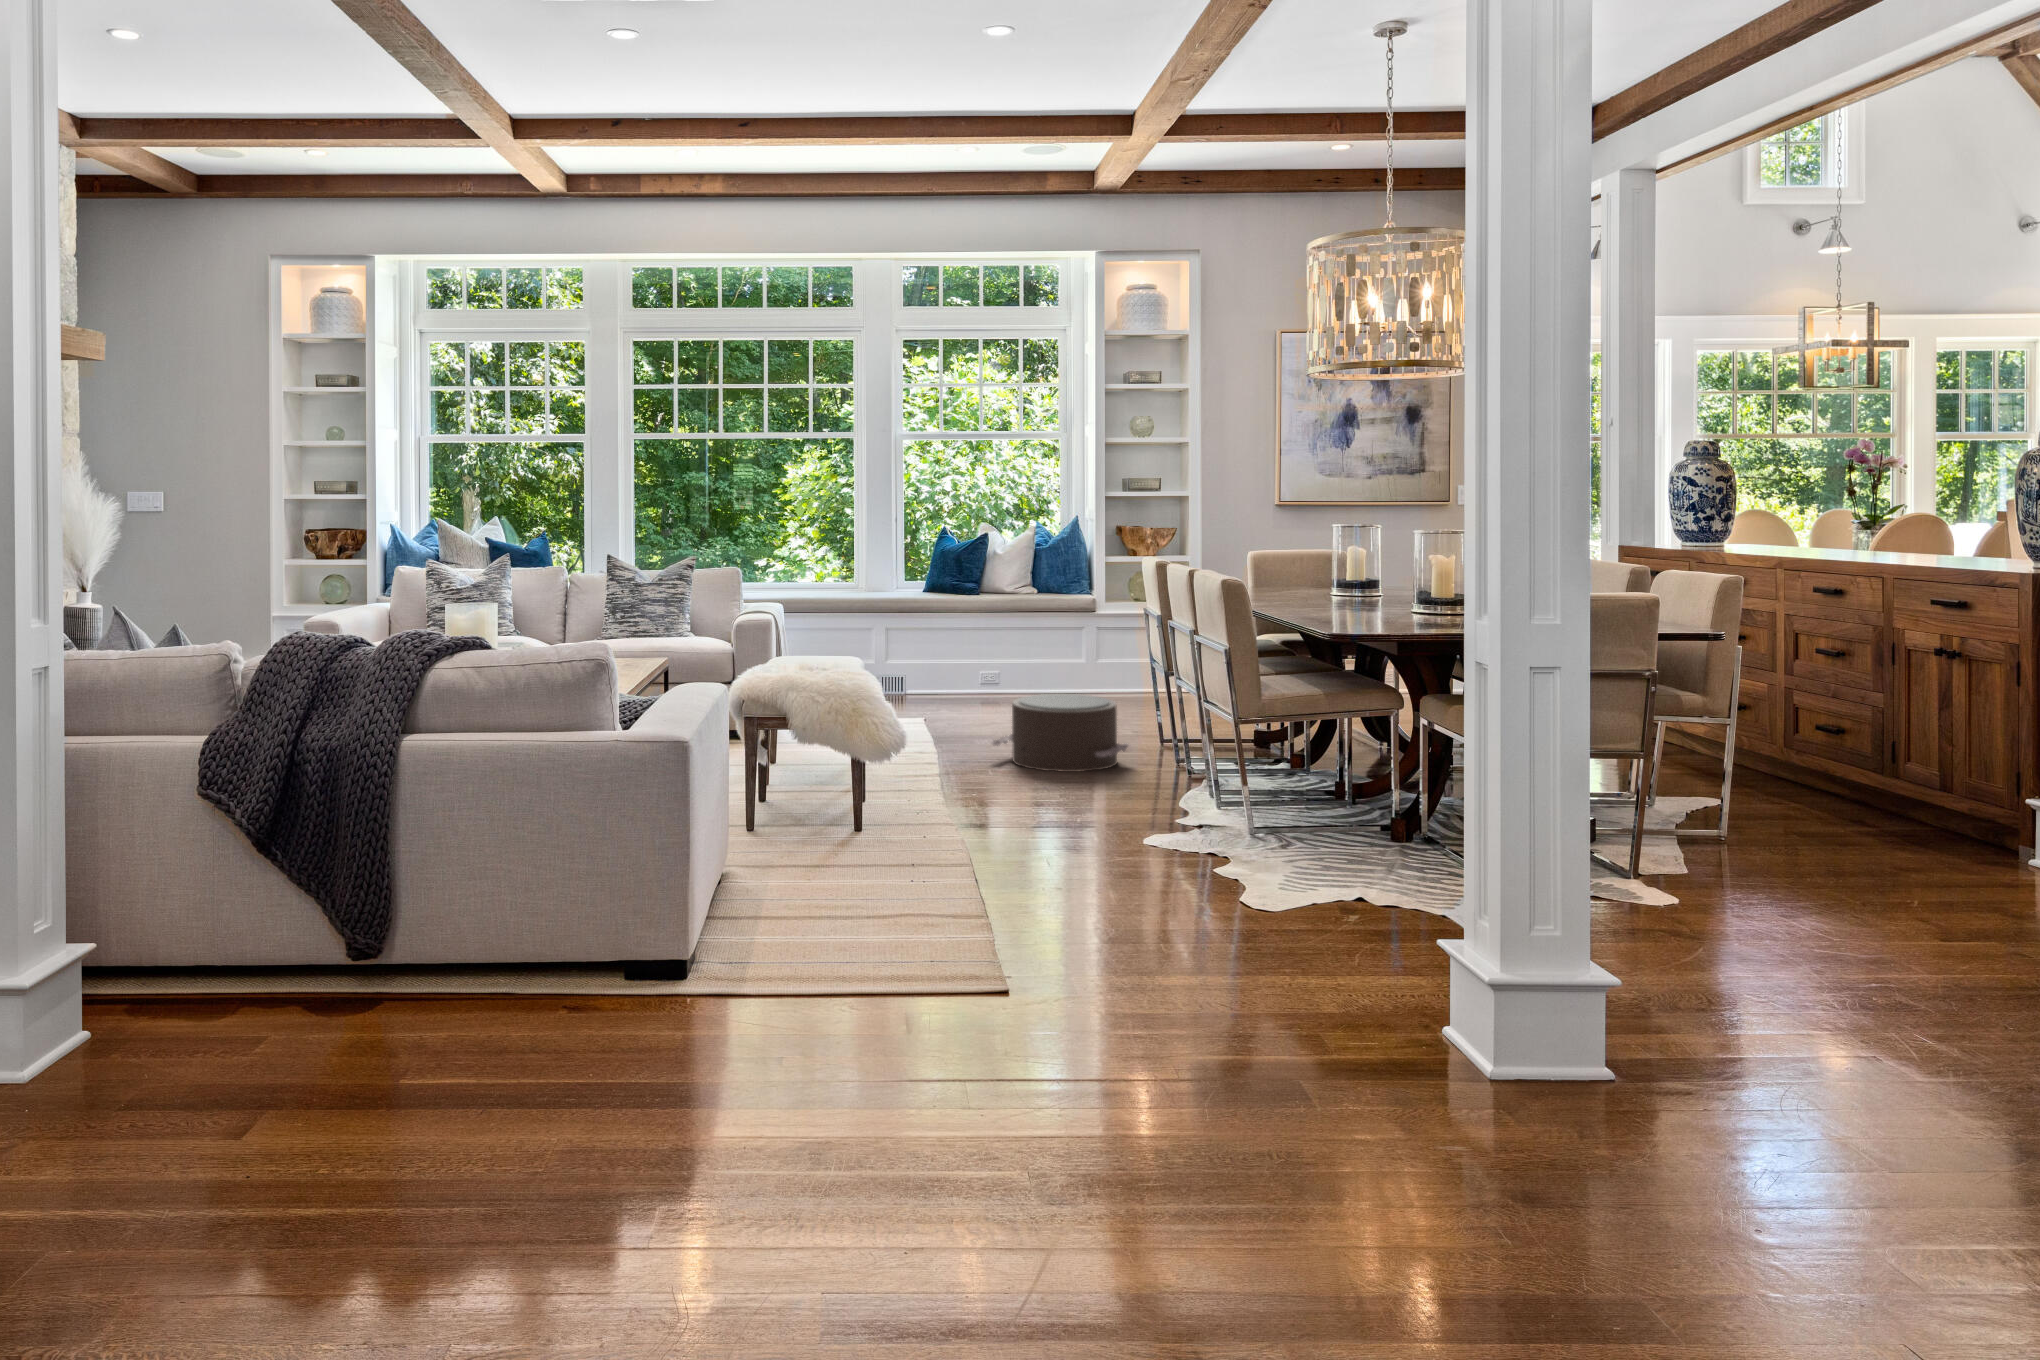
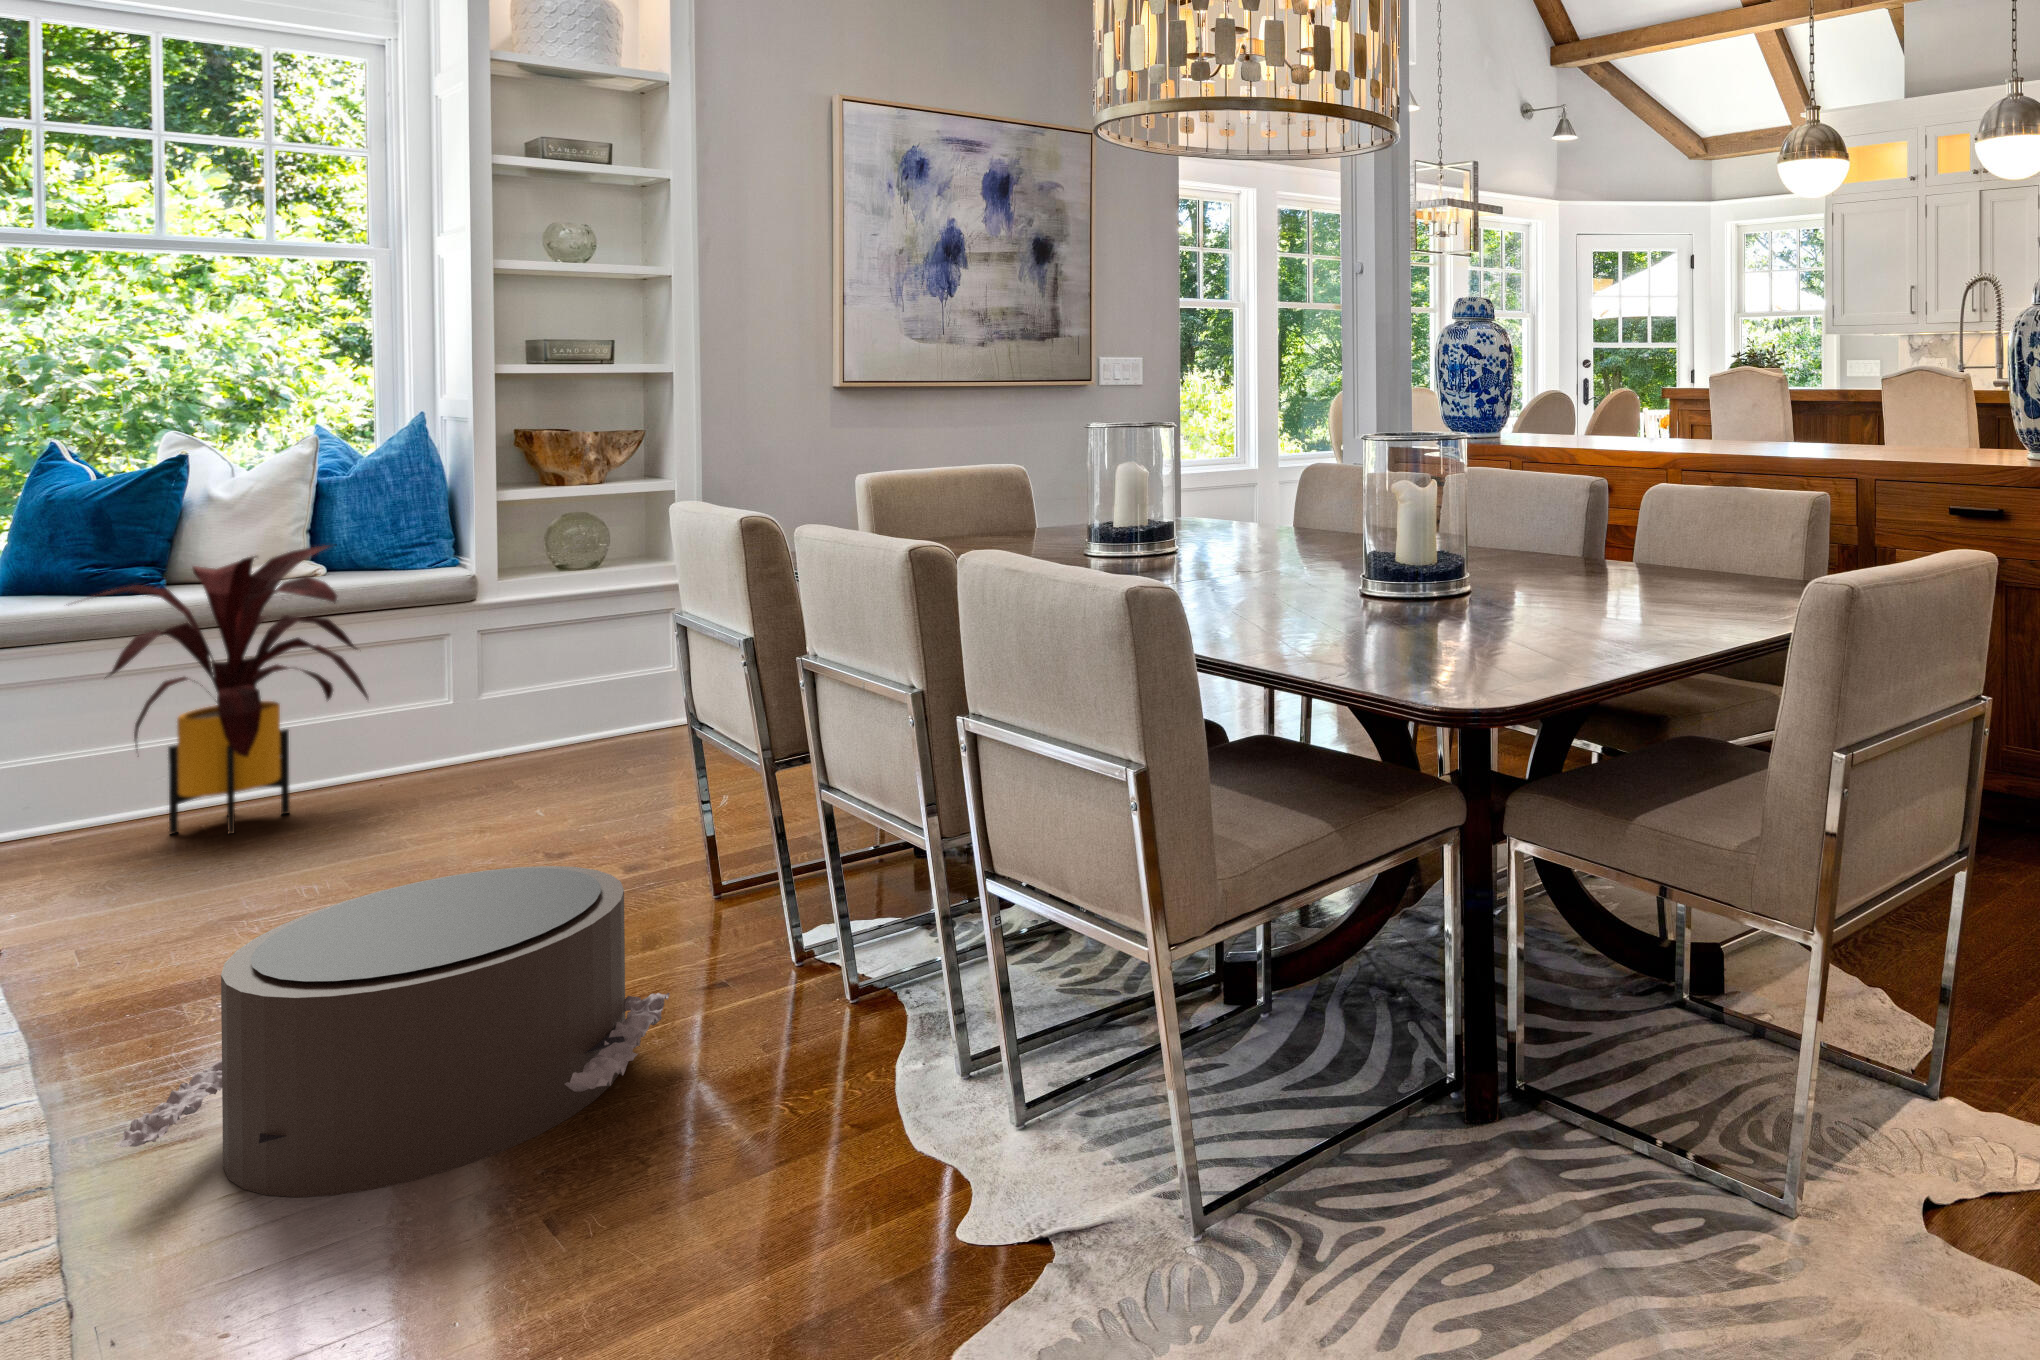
house plant: none [957,578,1054,699] -> present [87,544,368,834]

